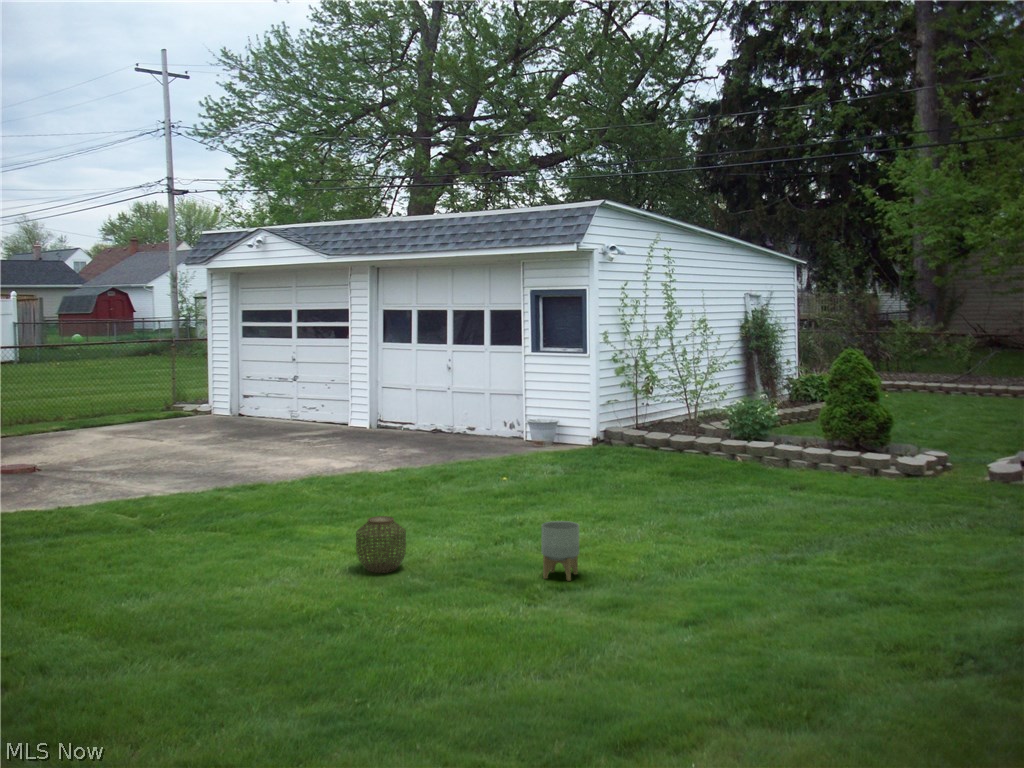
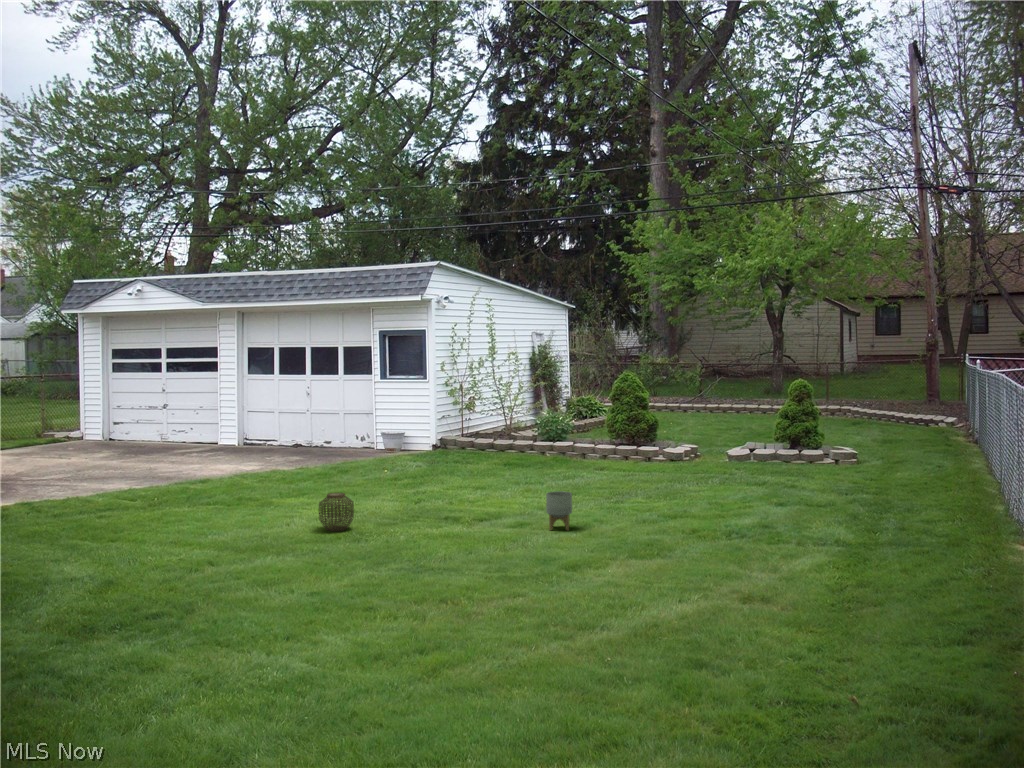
planter: present [542,521,579,581] -> present [546,491,572,531]

